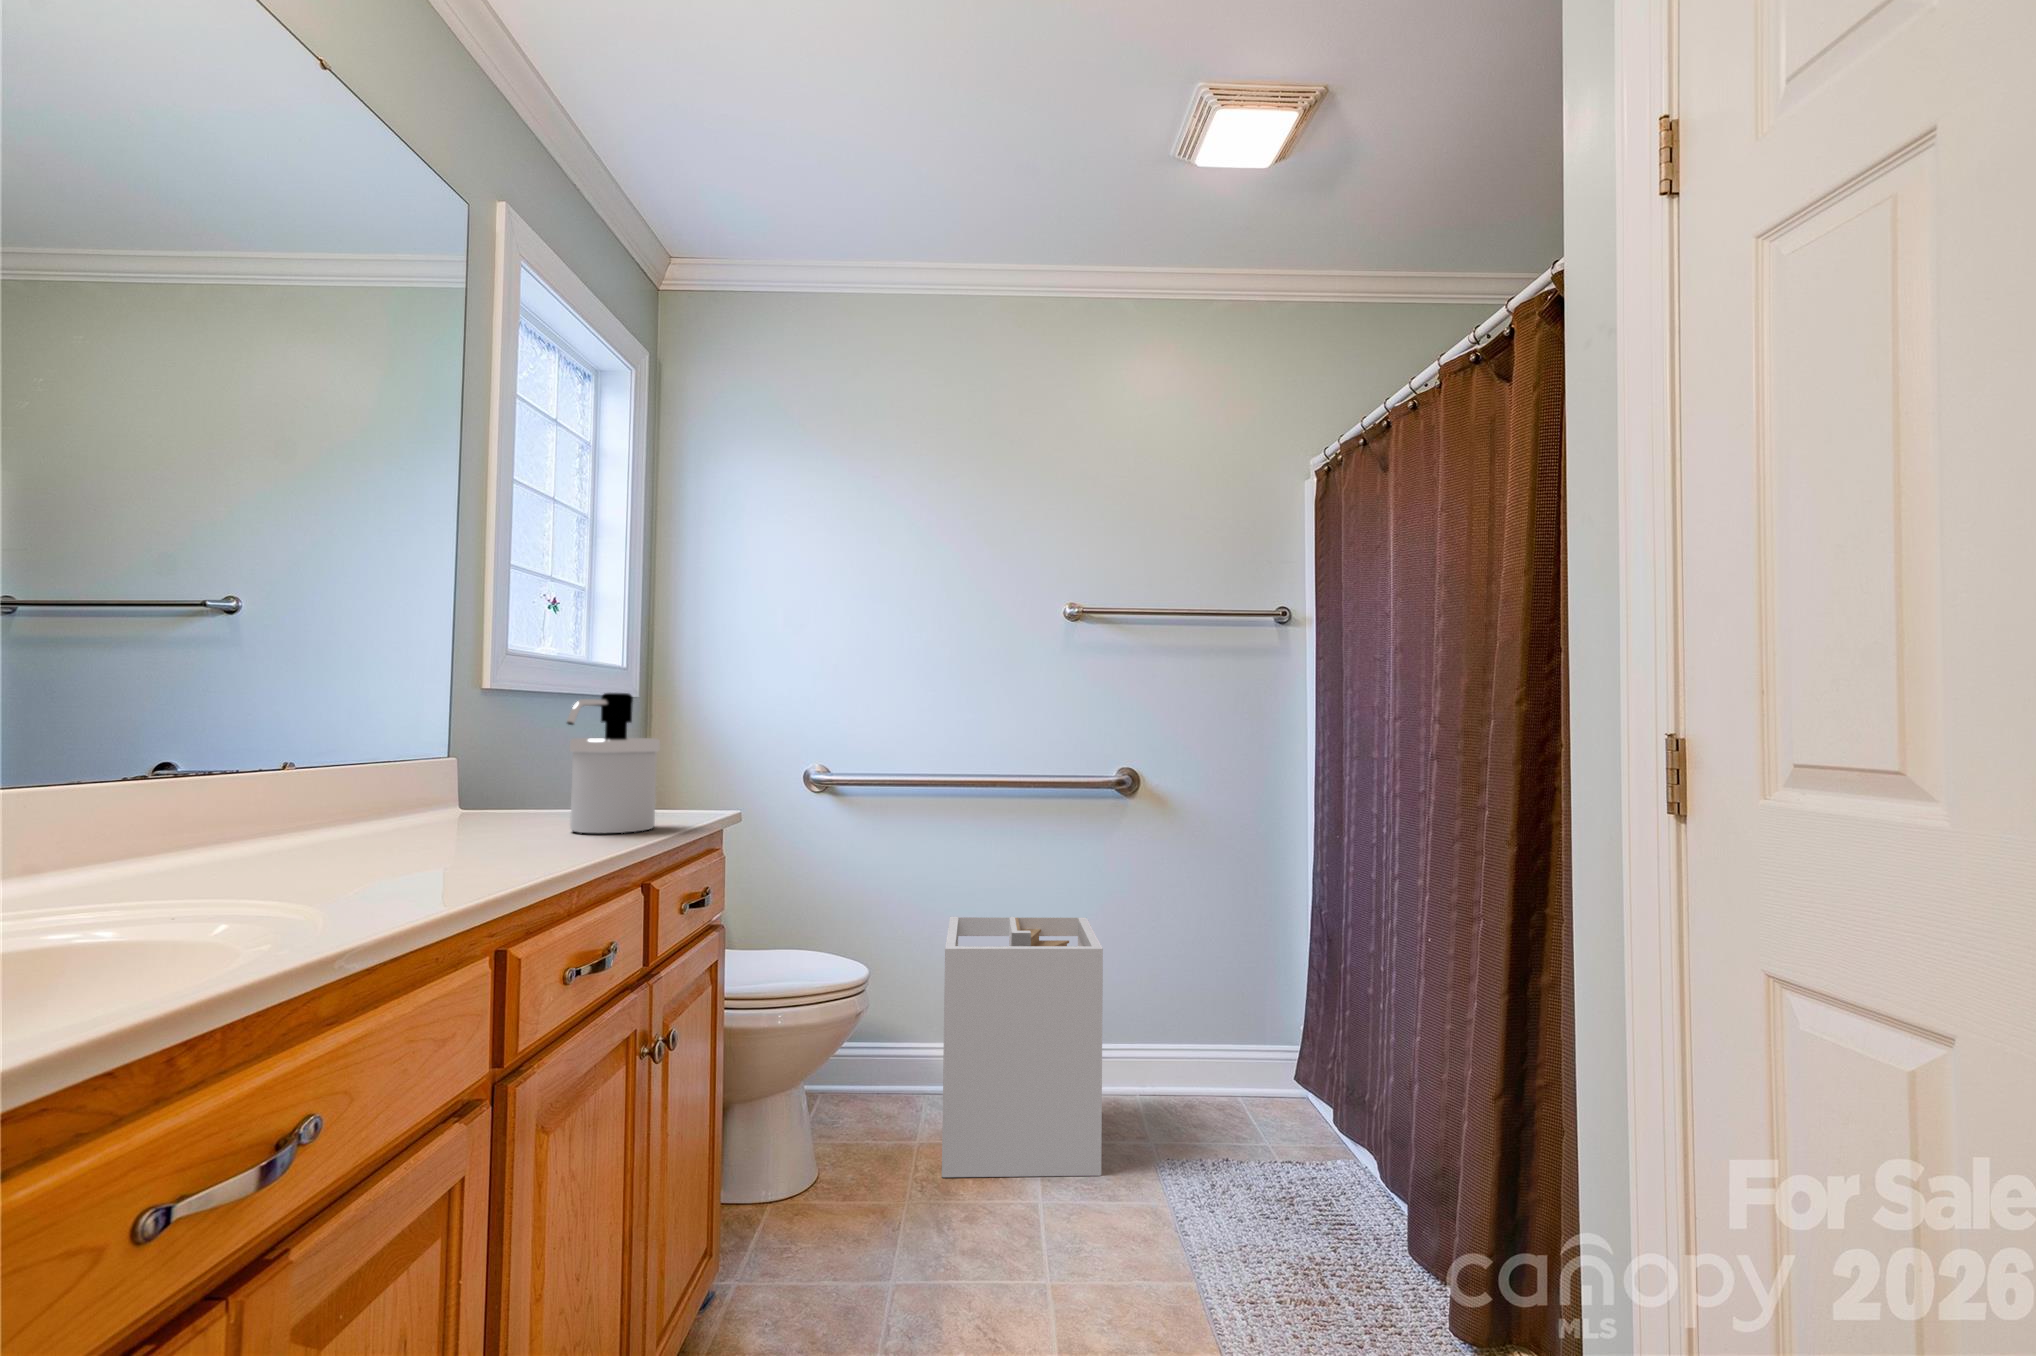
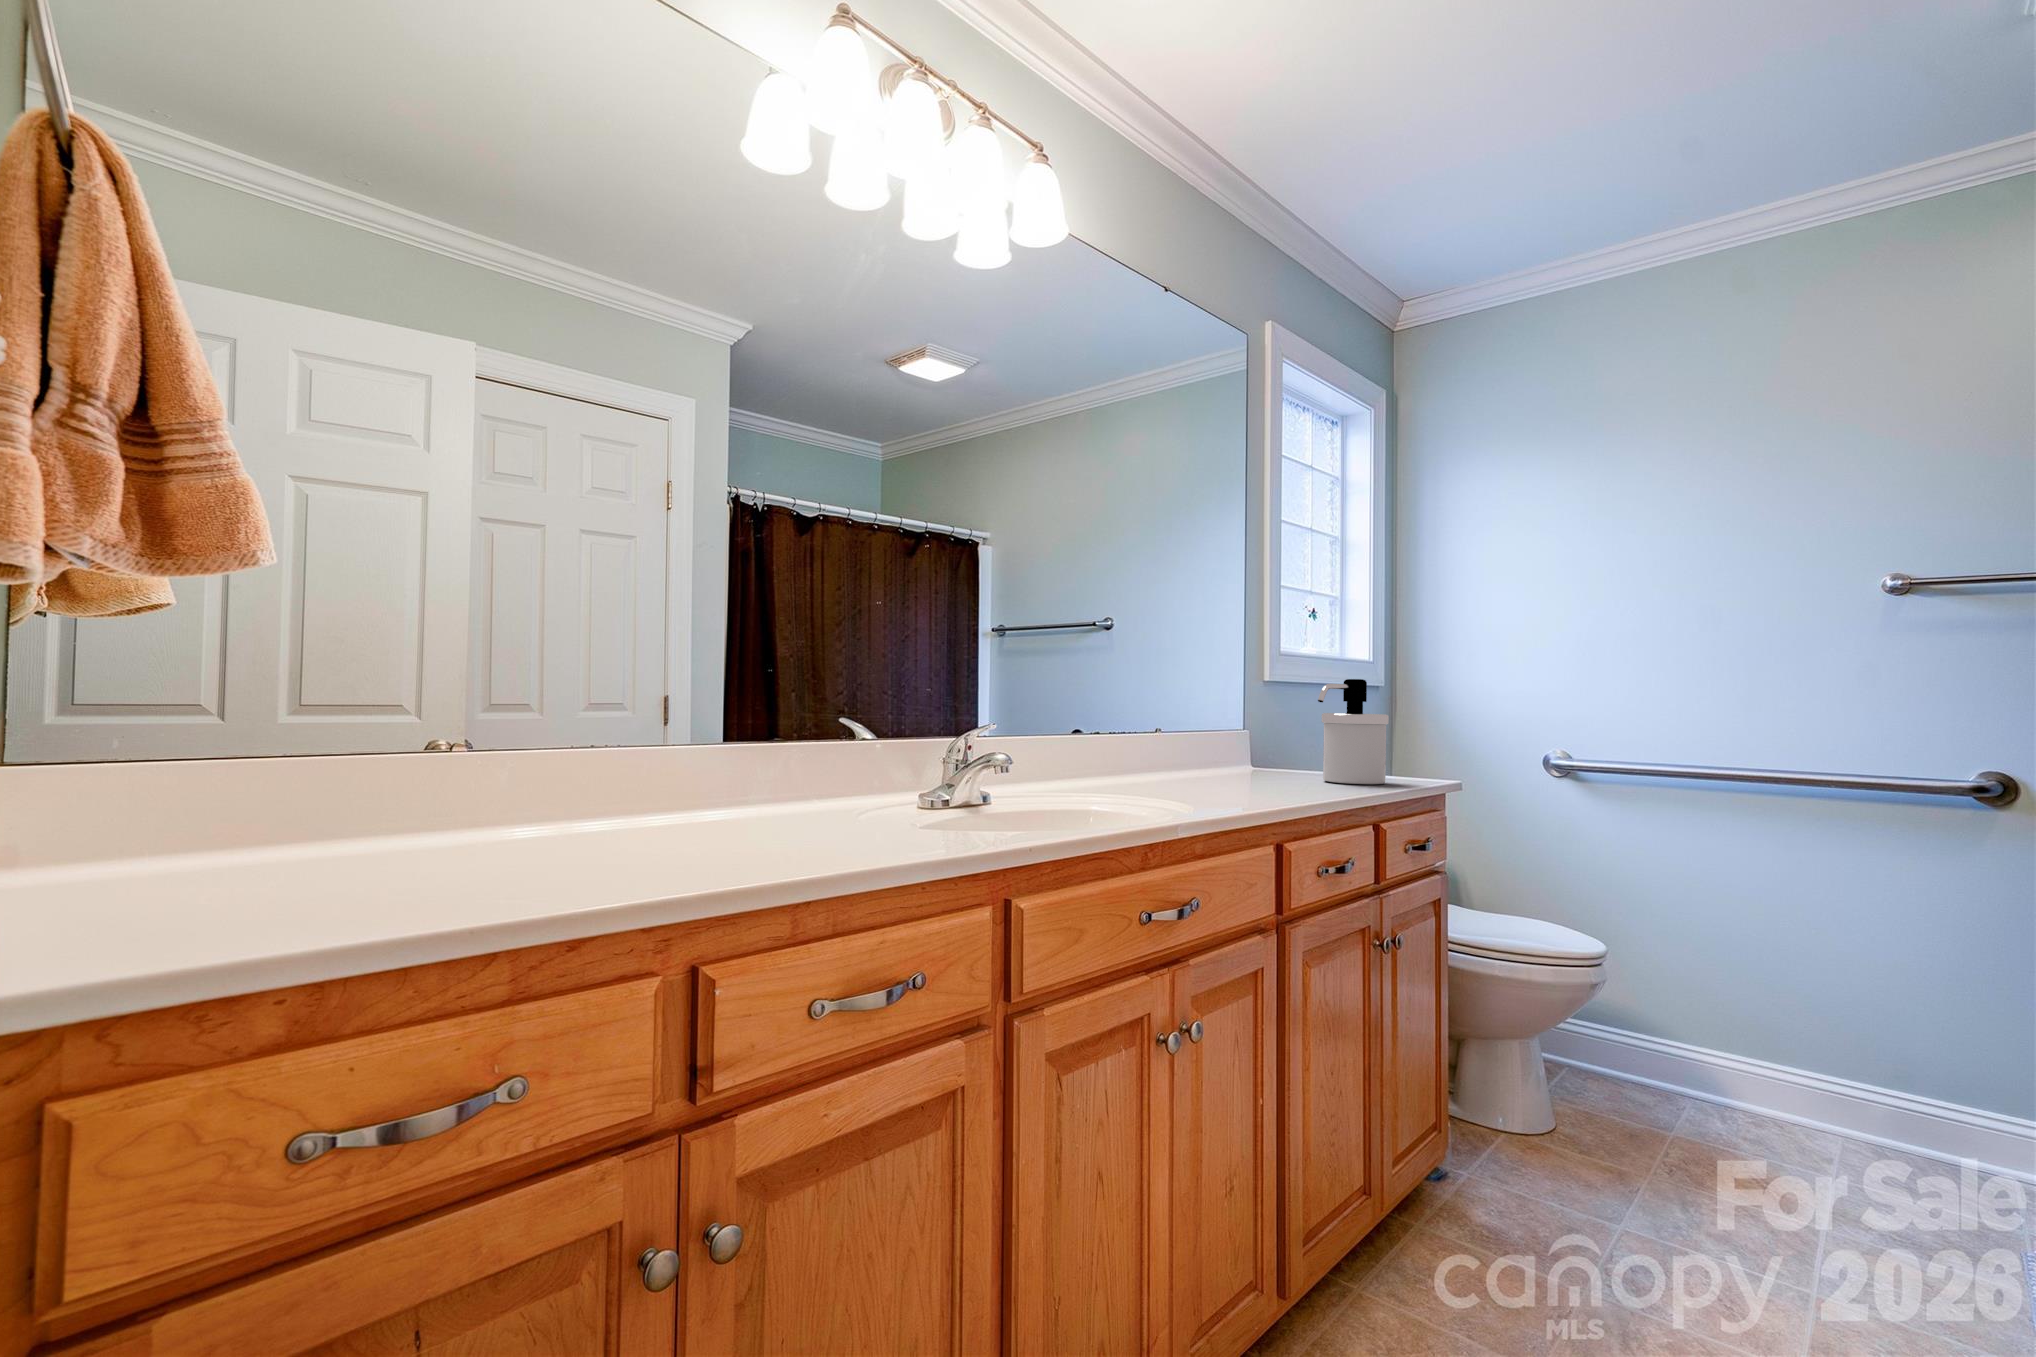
laundry hamper: present [942,917,1103,1177] -> none [1697,916,1928,1242]

